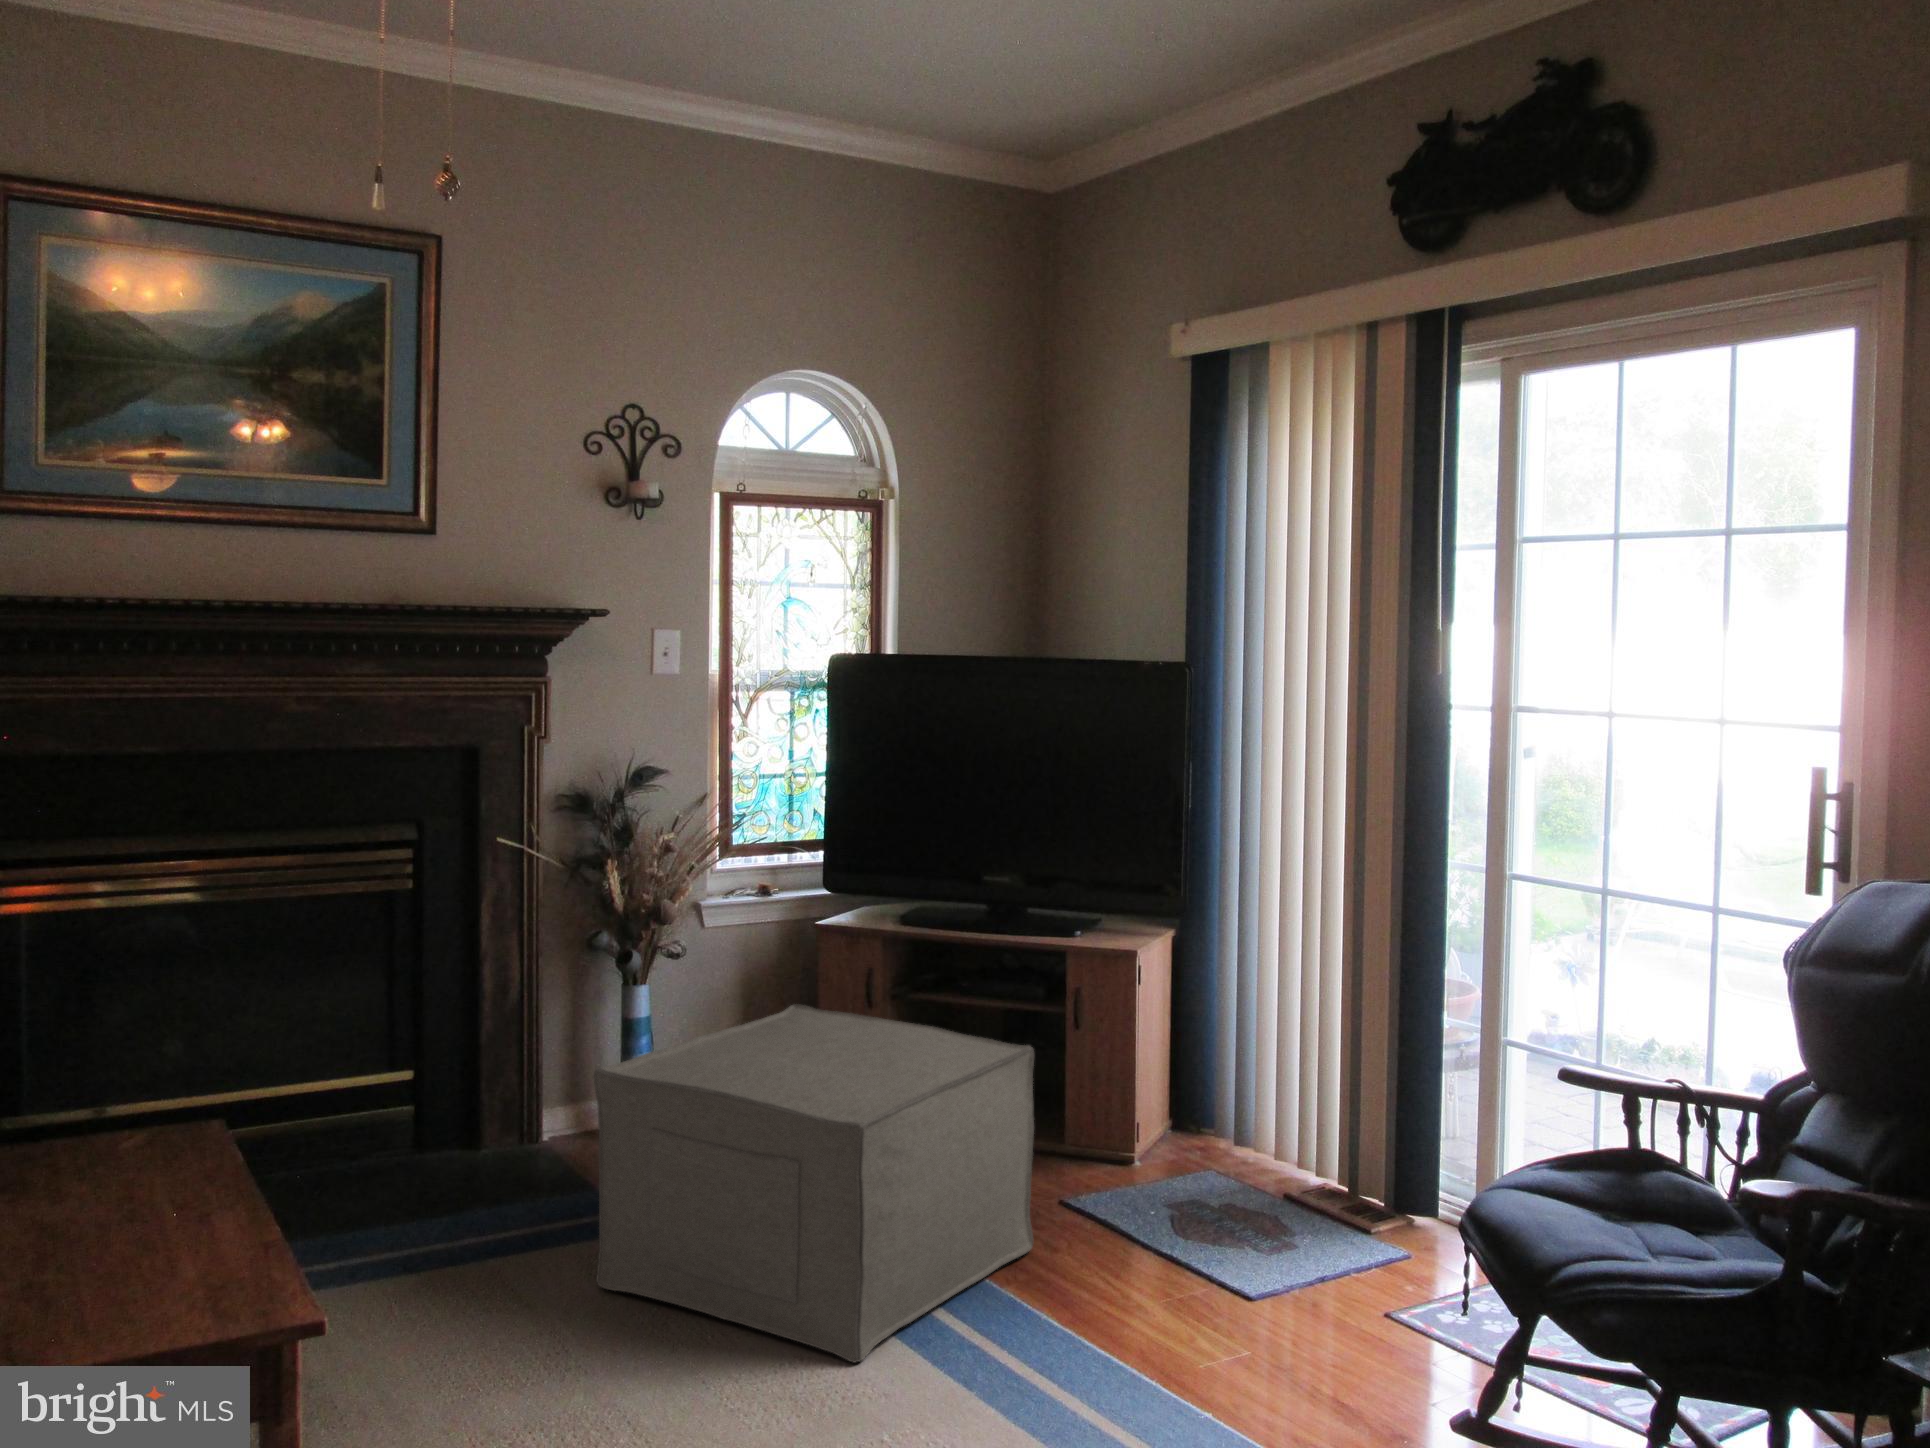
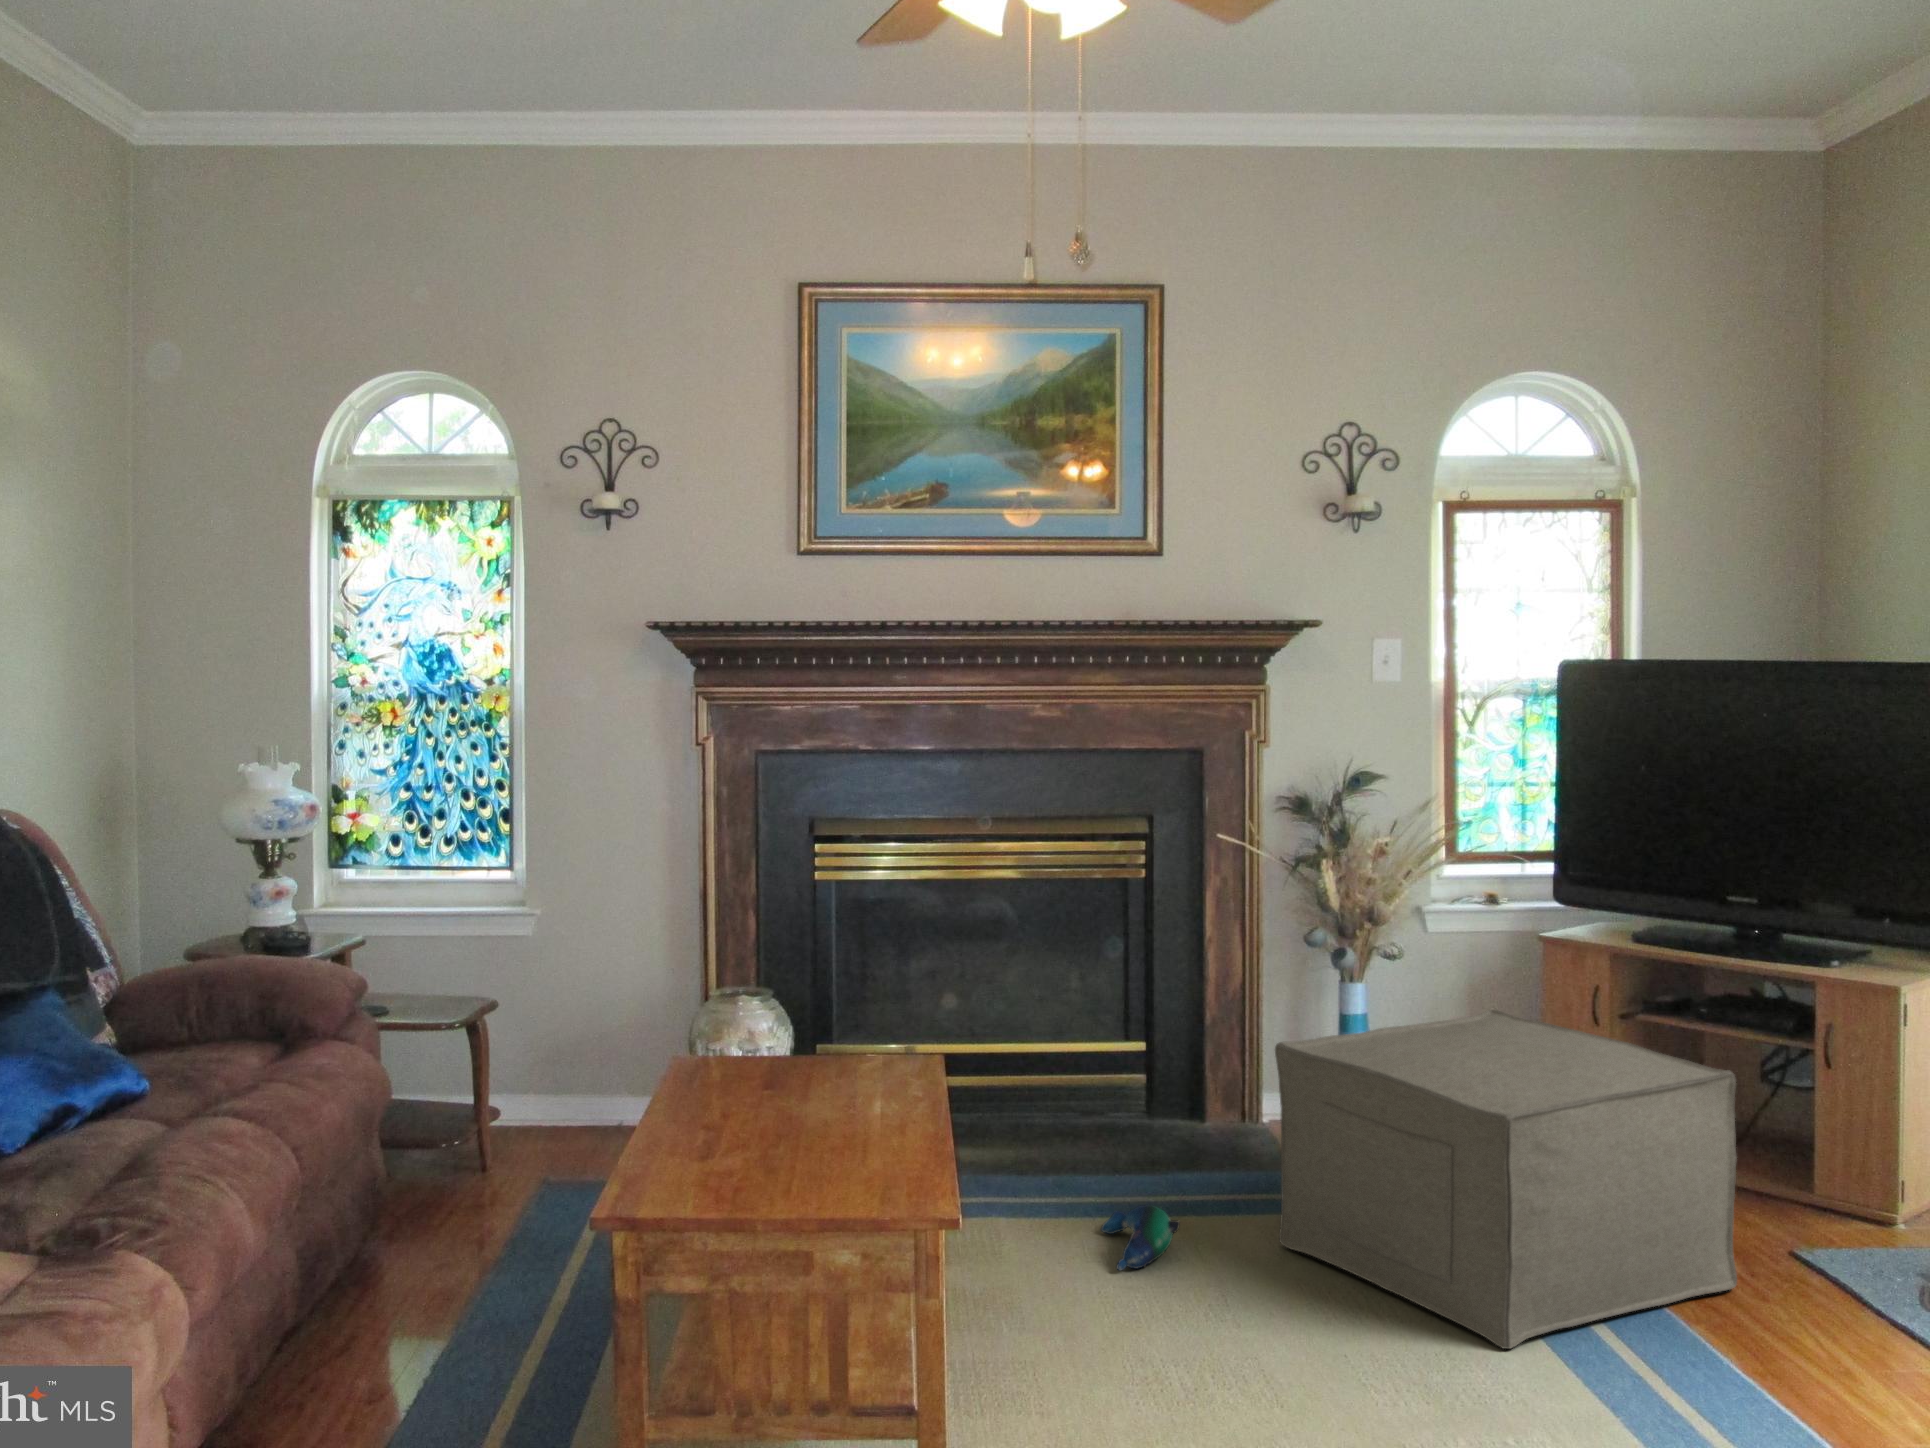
plush toy: none [388,1270,490,1358] -> present [1101,1205,1180,1271]

